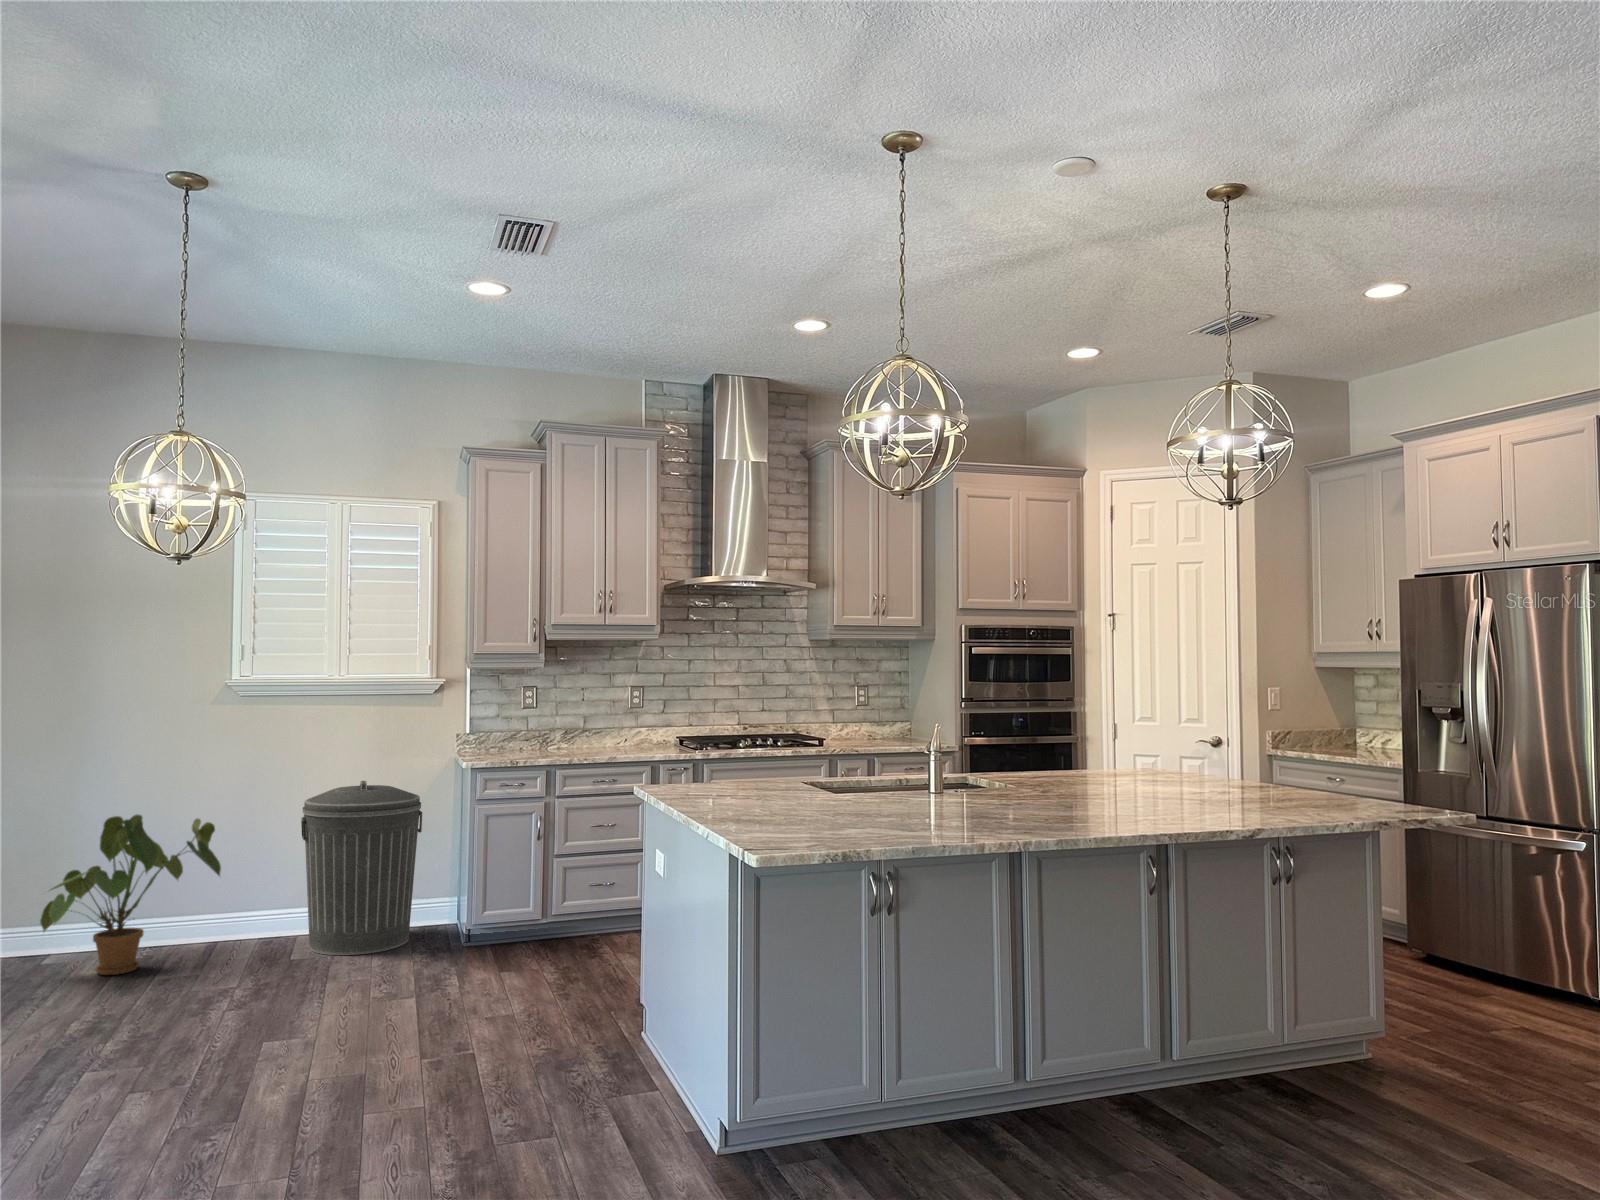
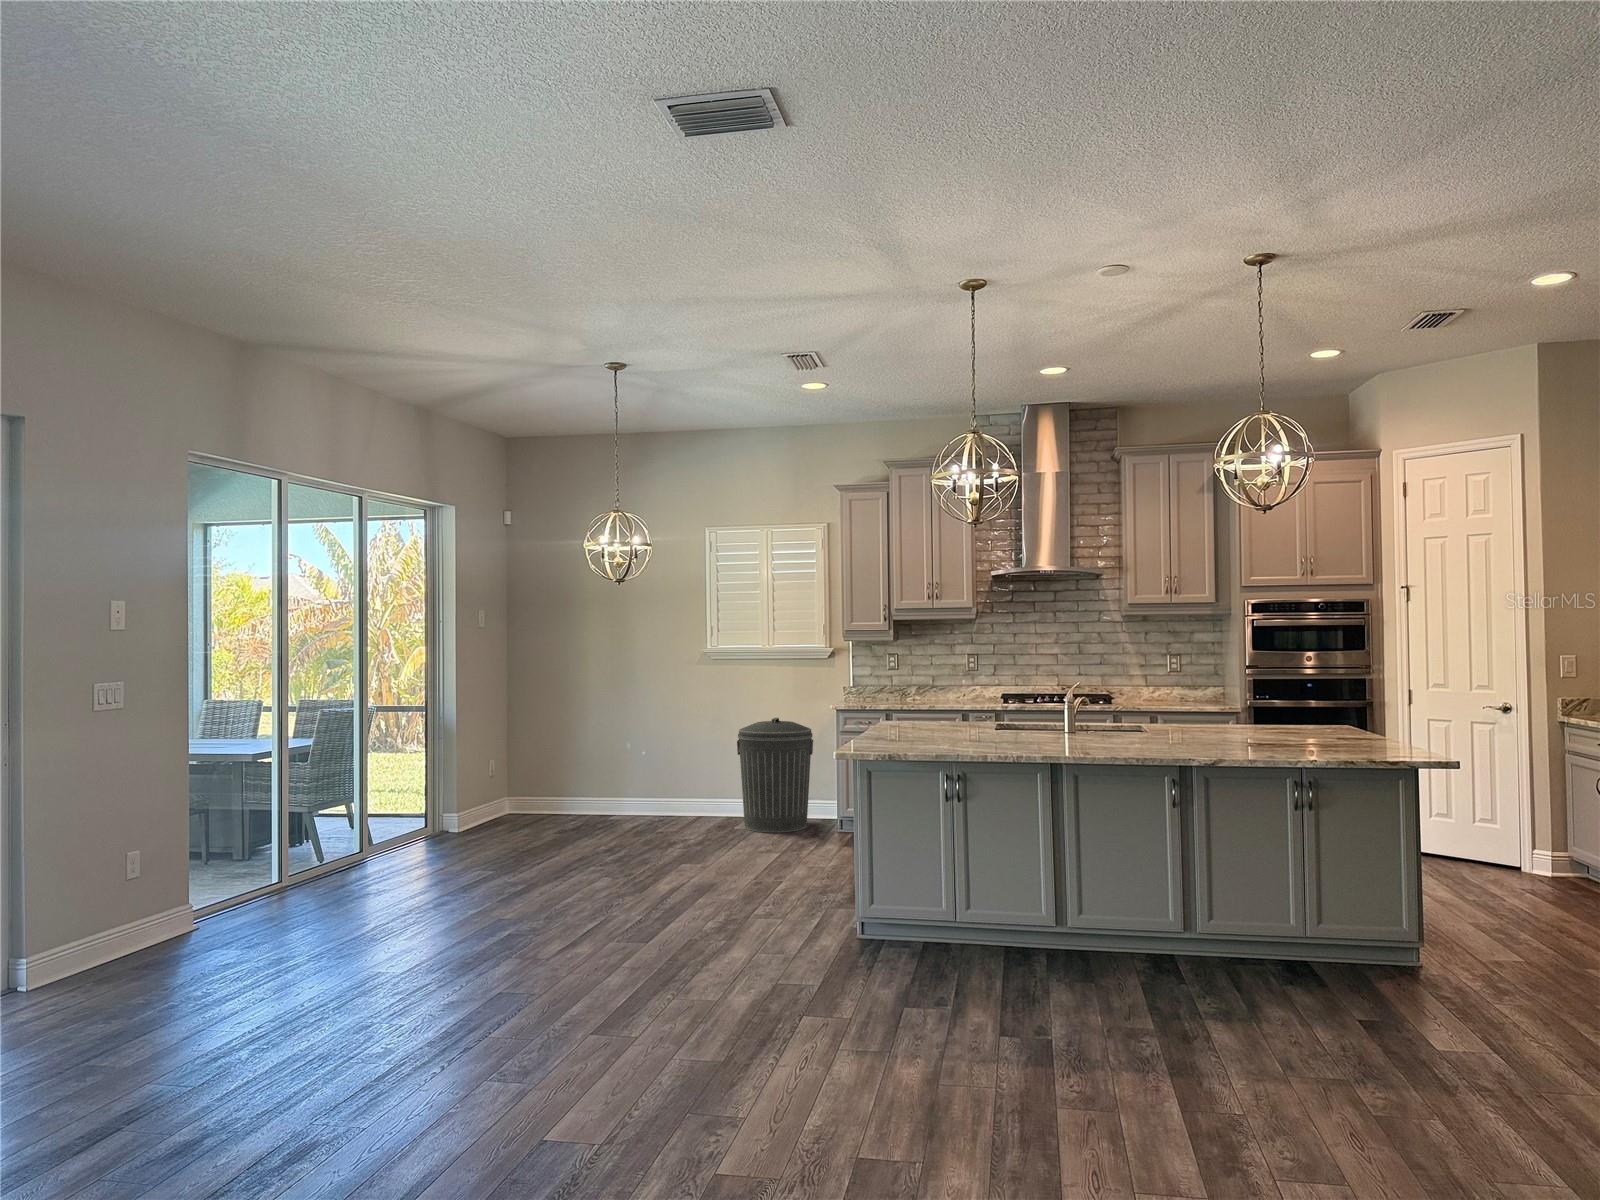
house plant: present [40,815,221,975] -> none [597,733,692,828]

